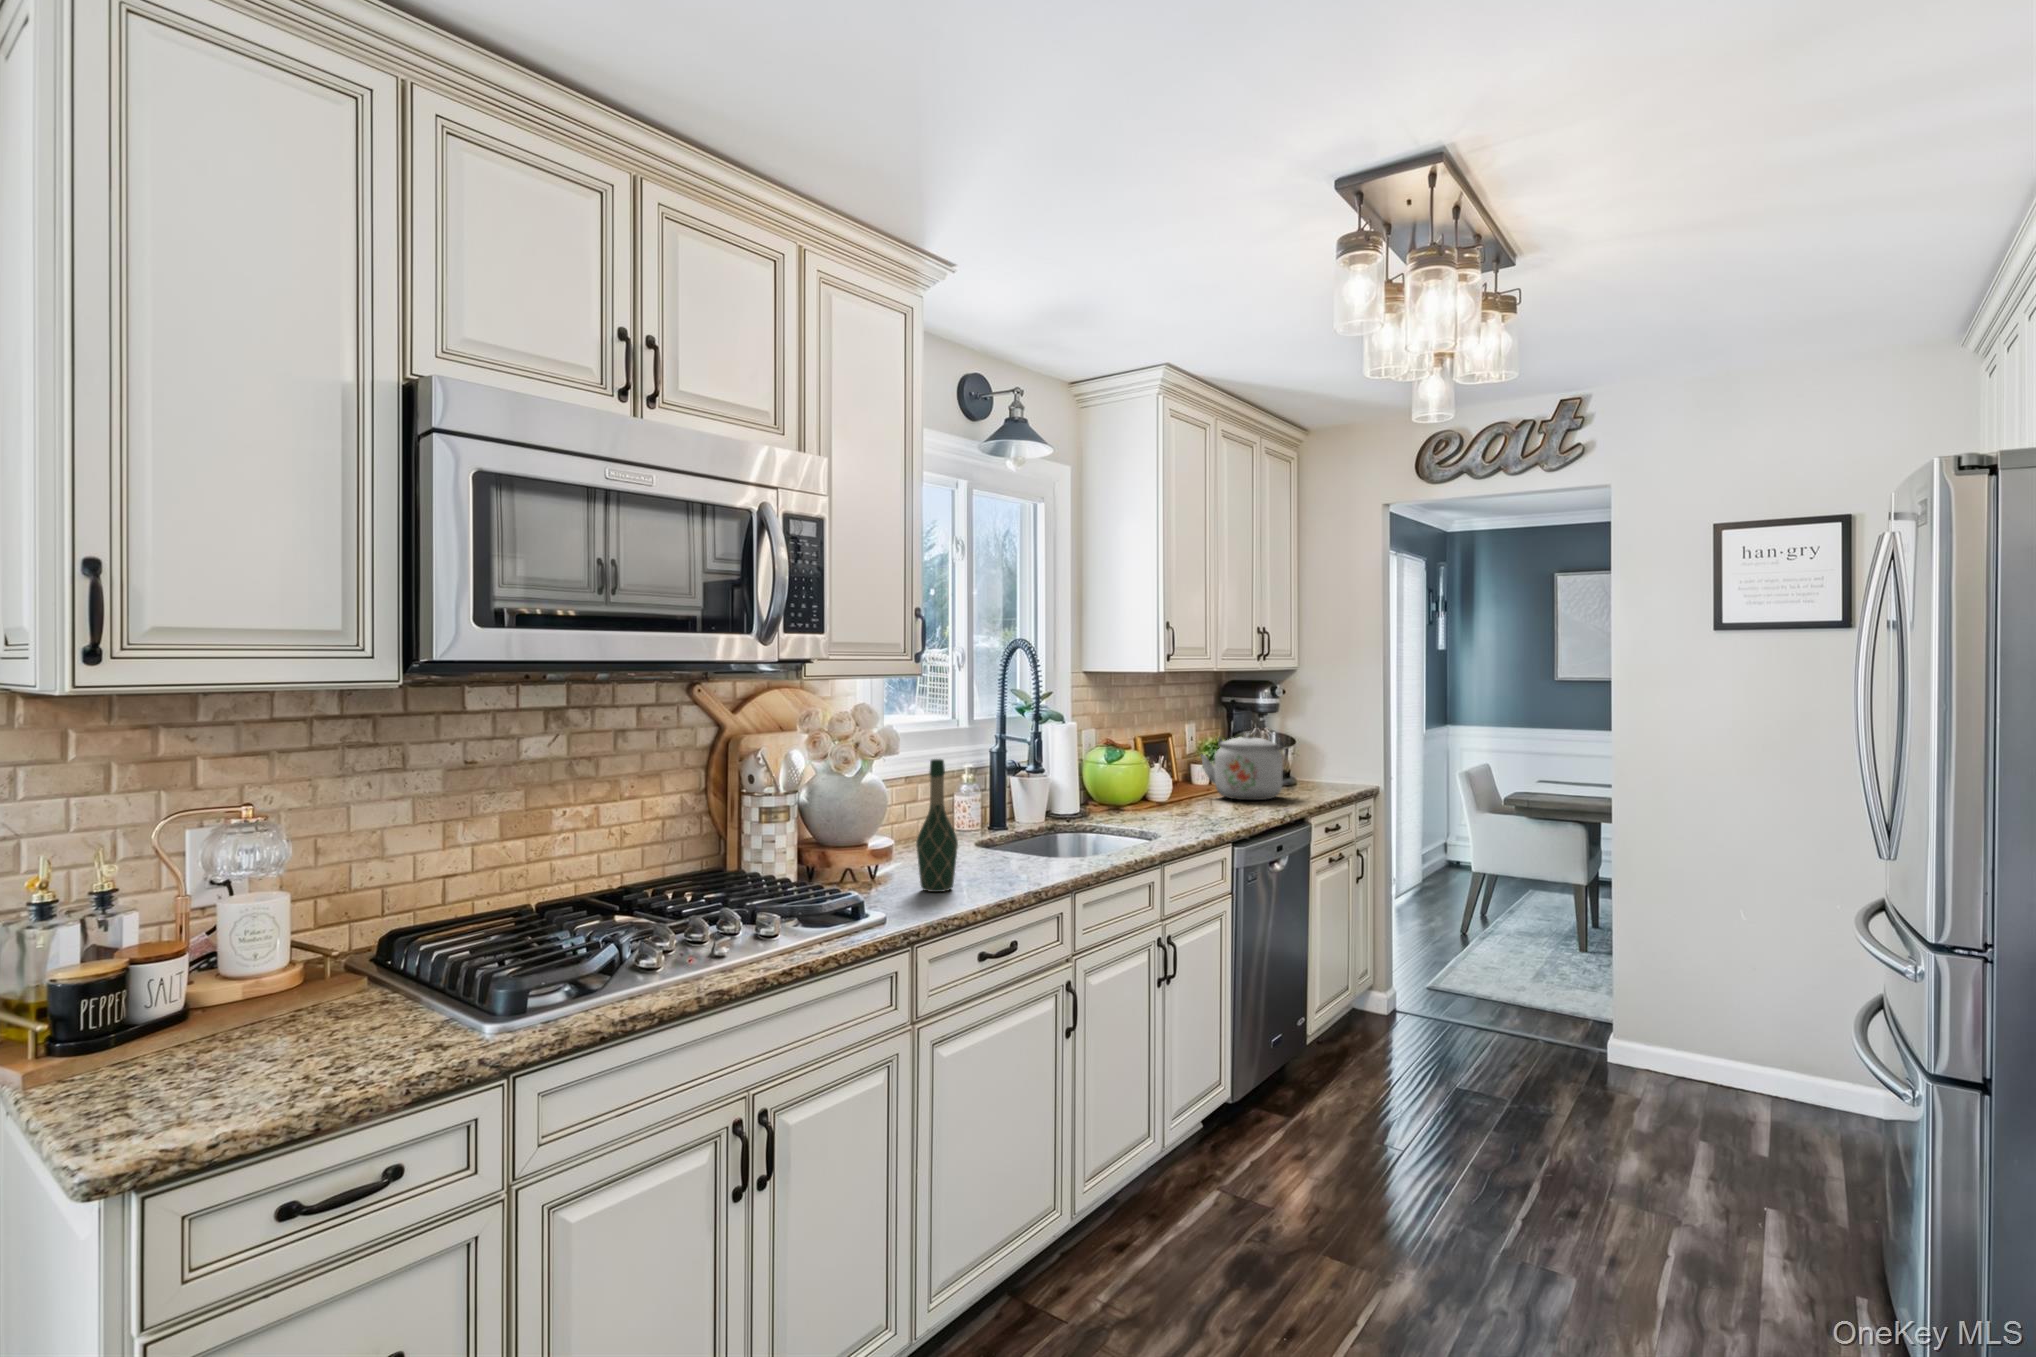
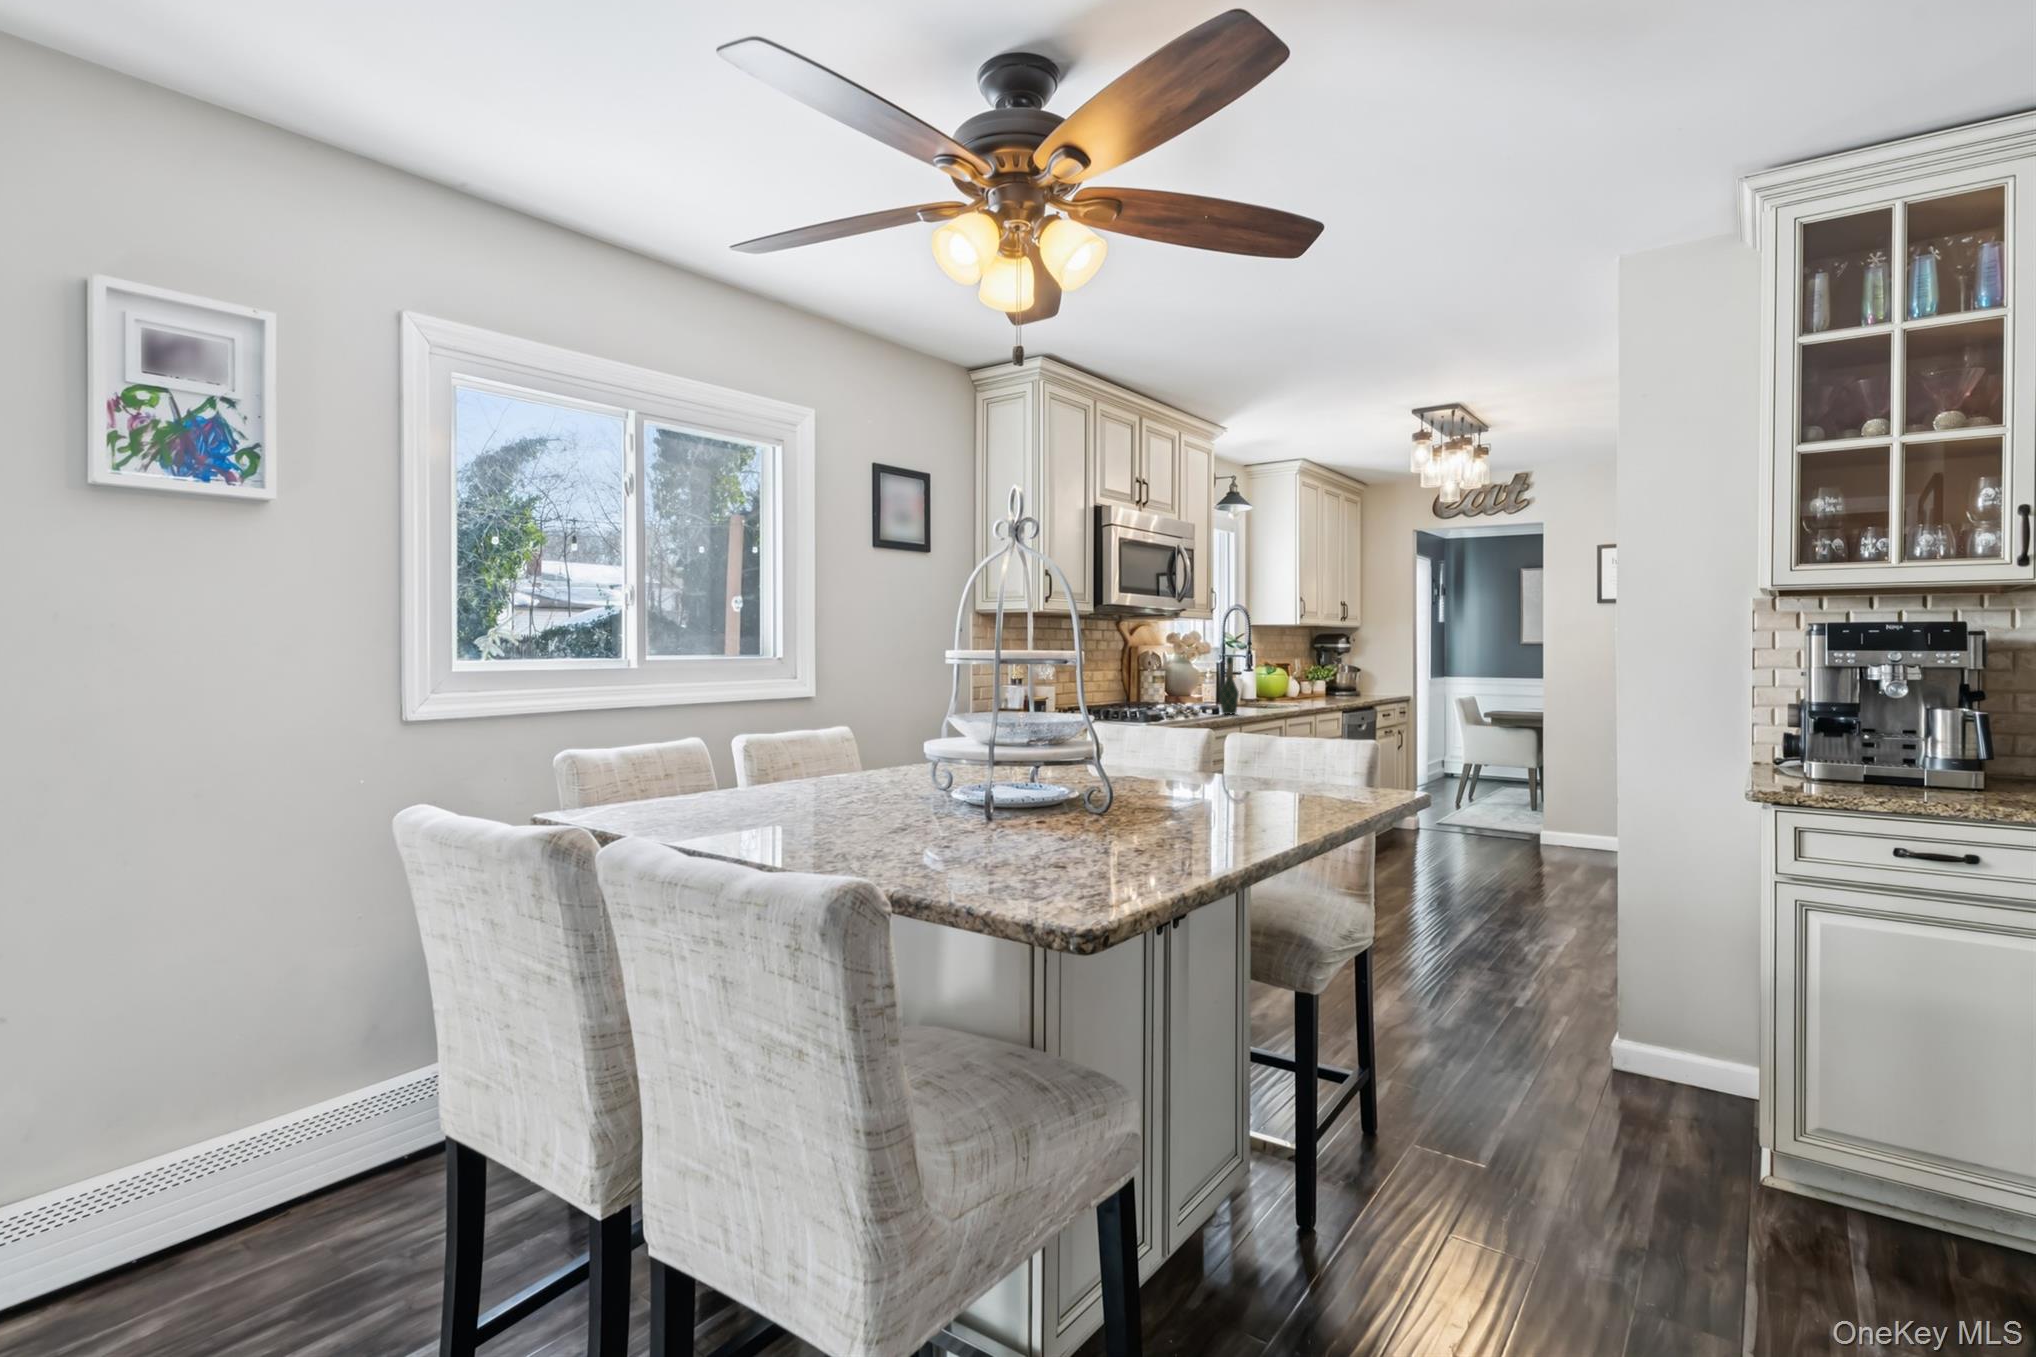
kettle: present [1201,733,1285,800] -> none [1310,662,1358,699]

